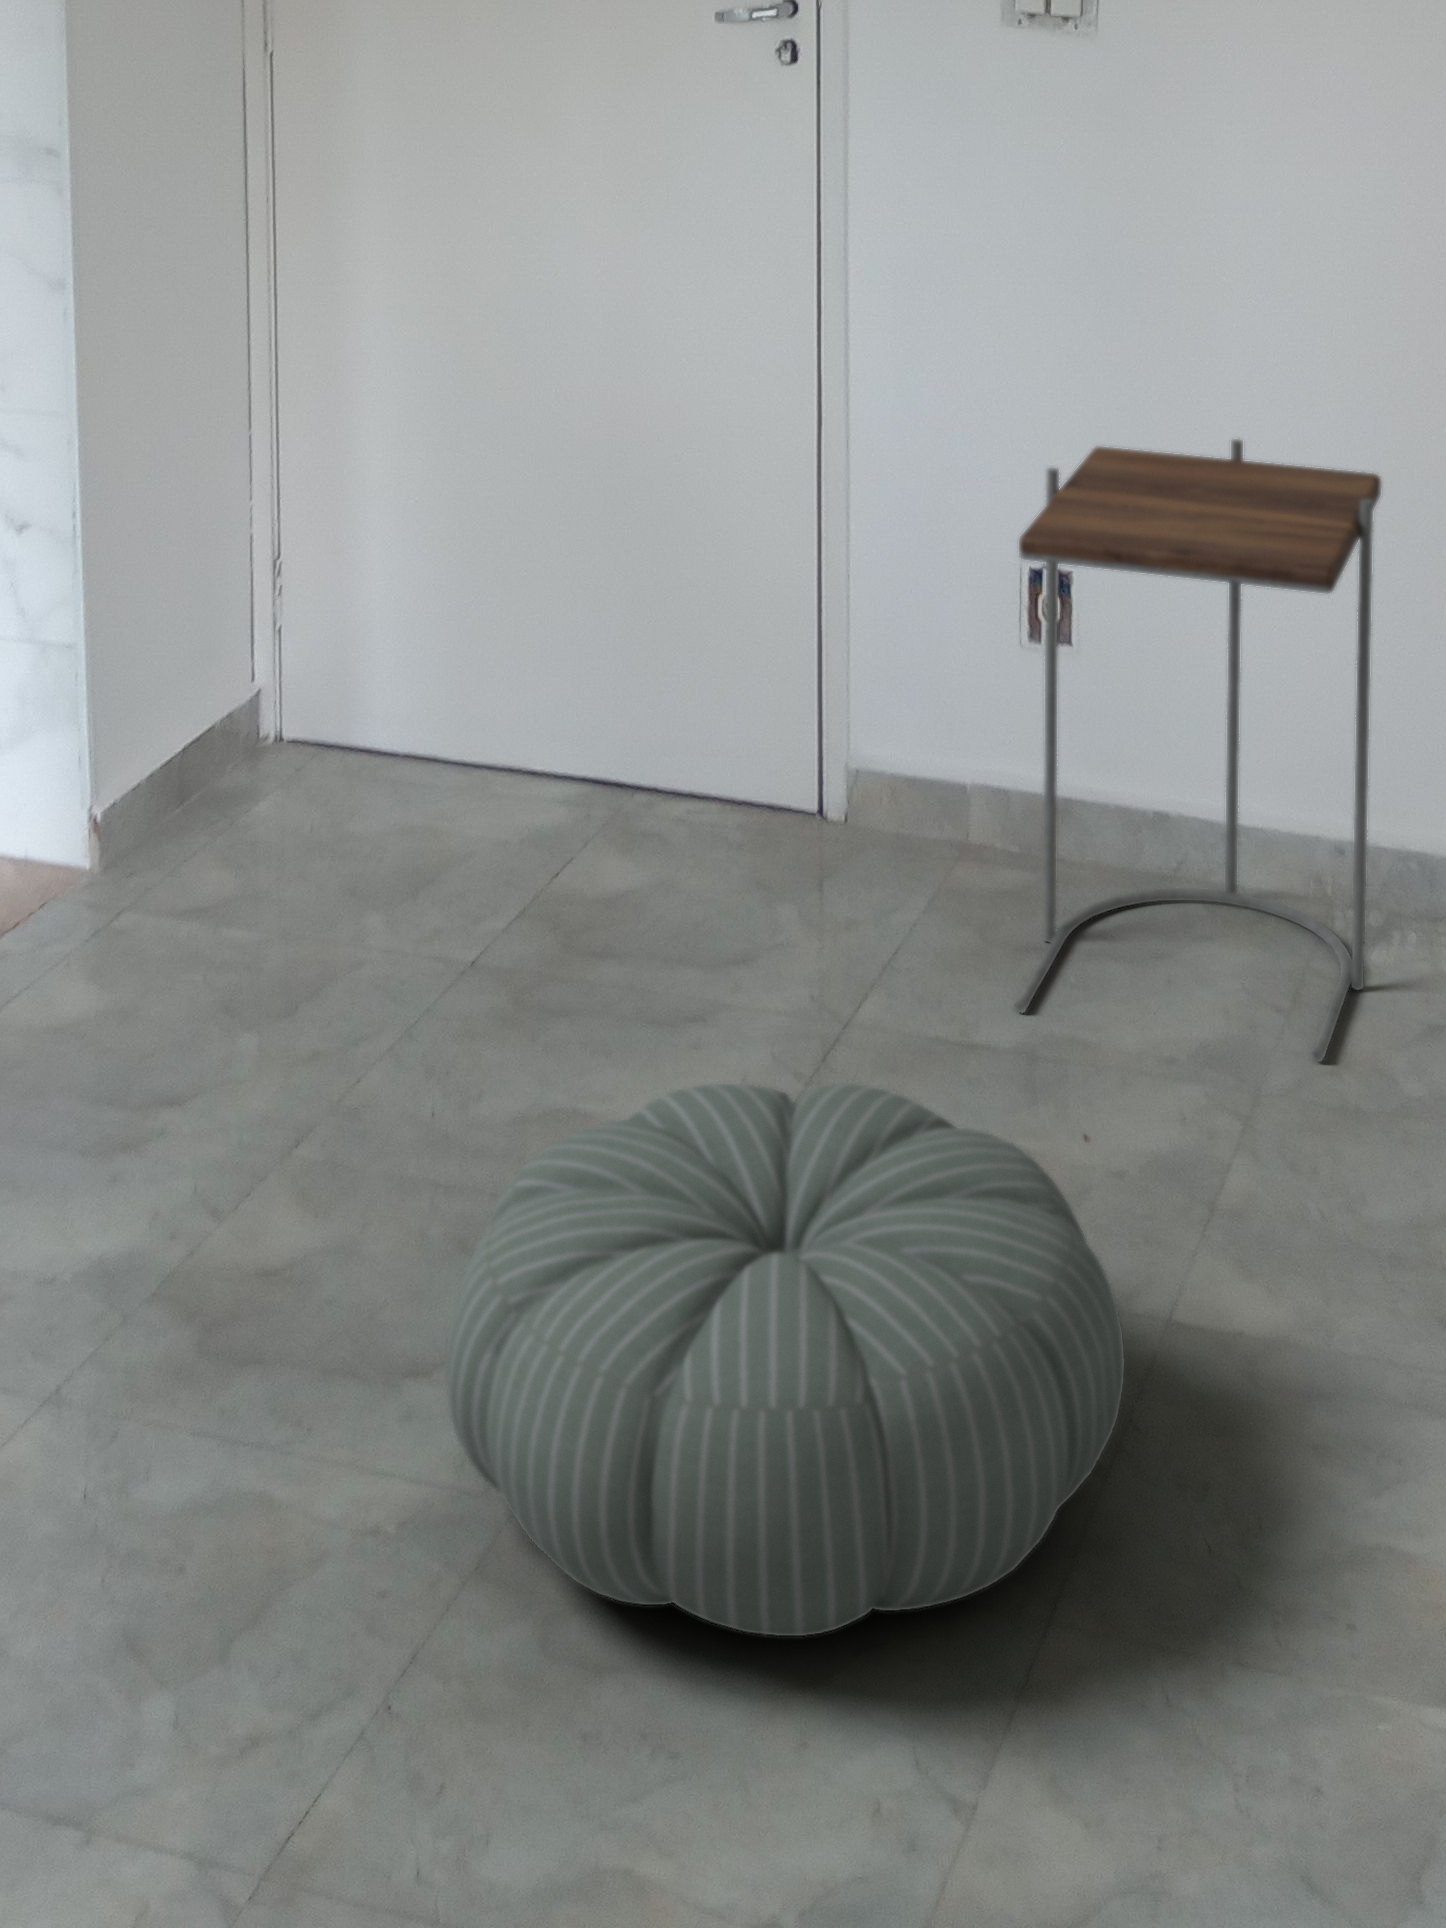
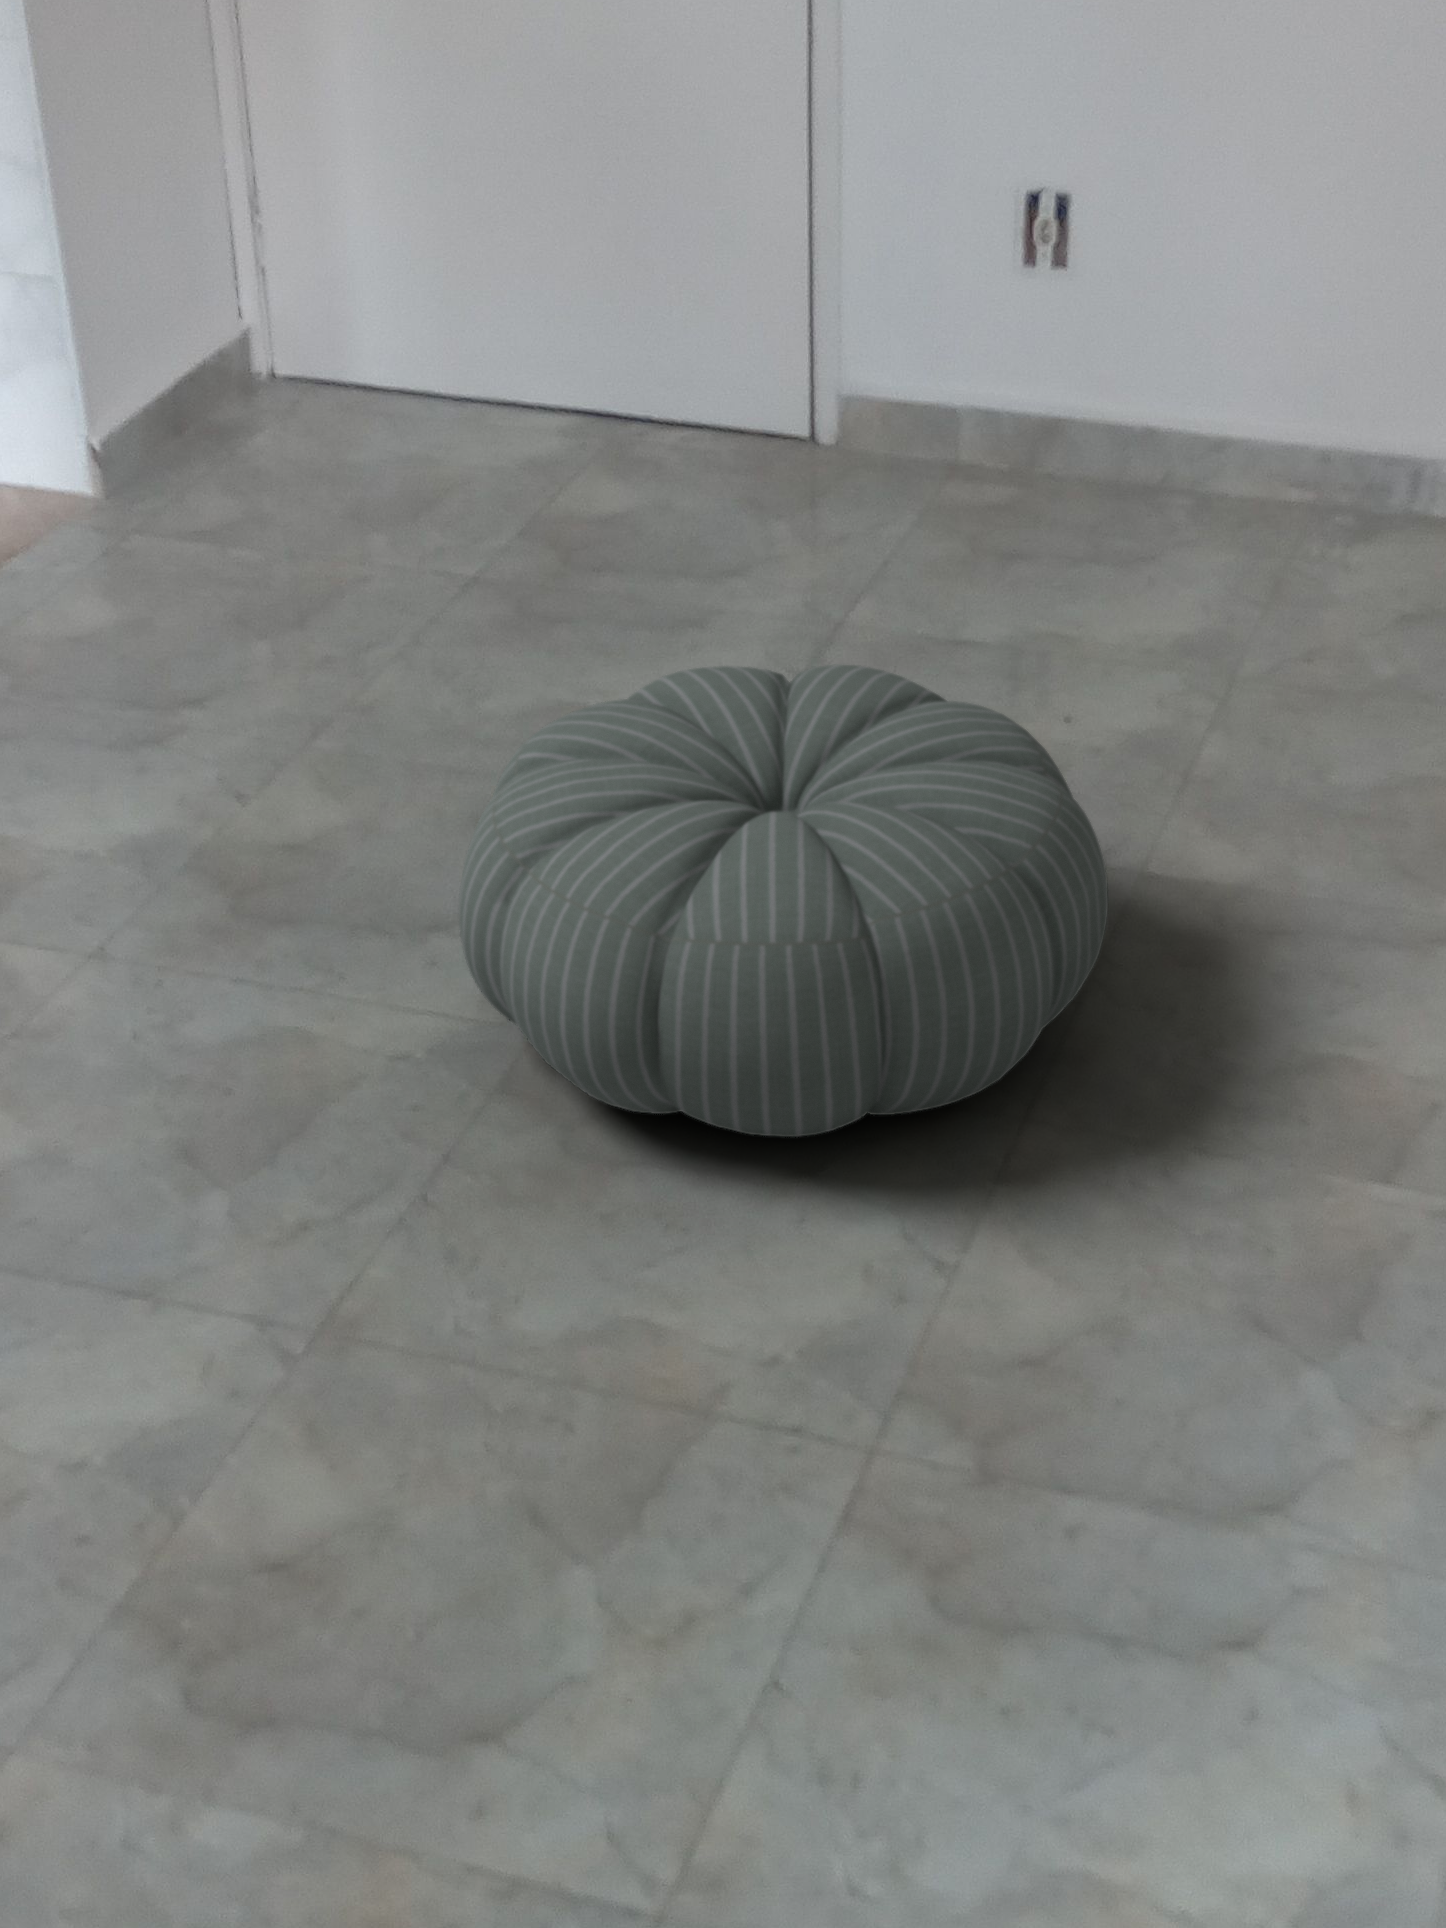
side table: present [1015,439,1381,1061] -> none [1003,42,1396,650]

